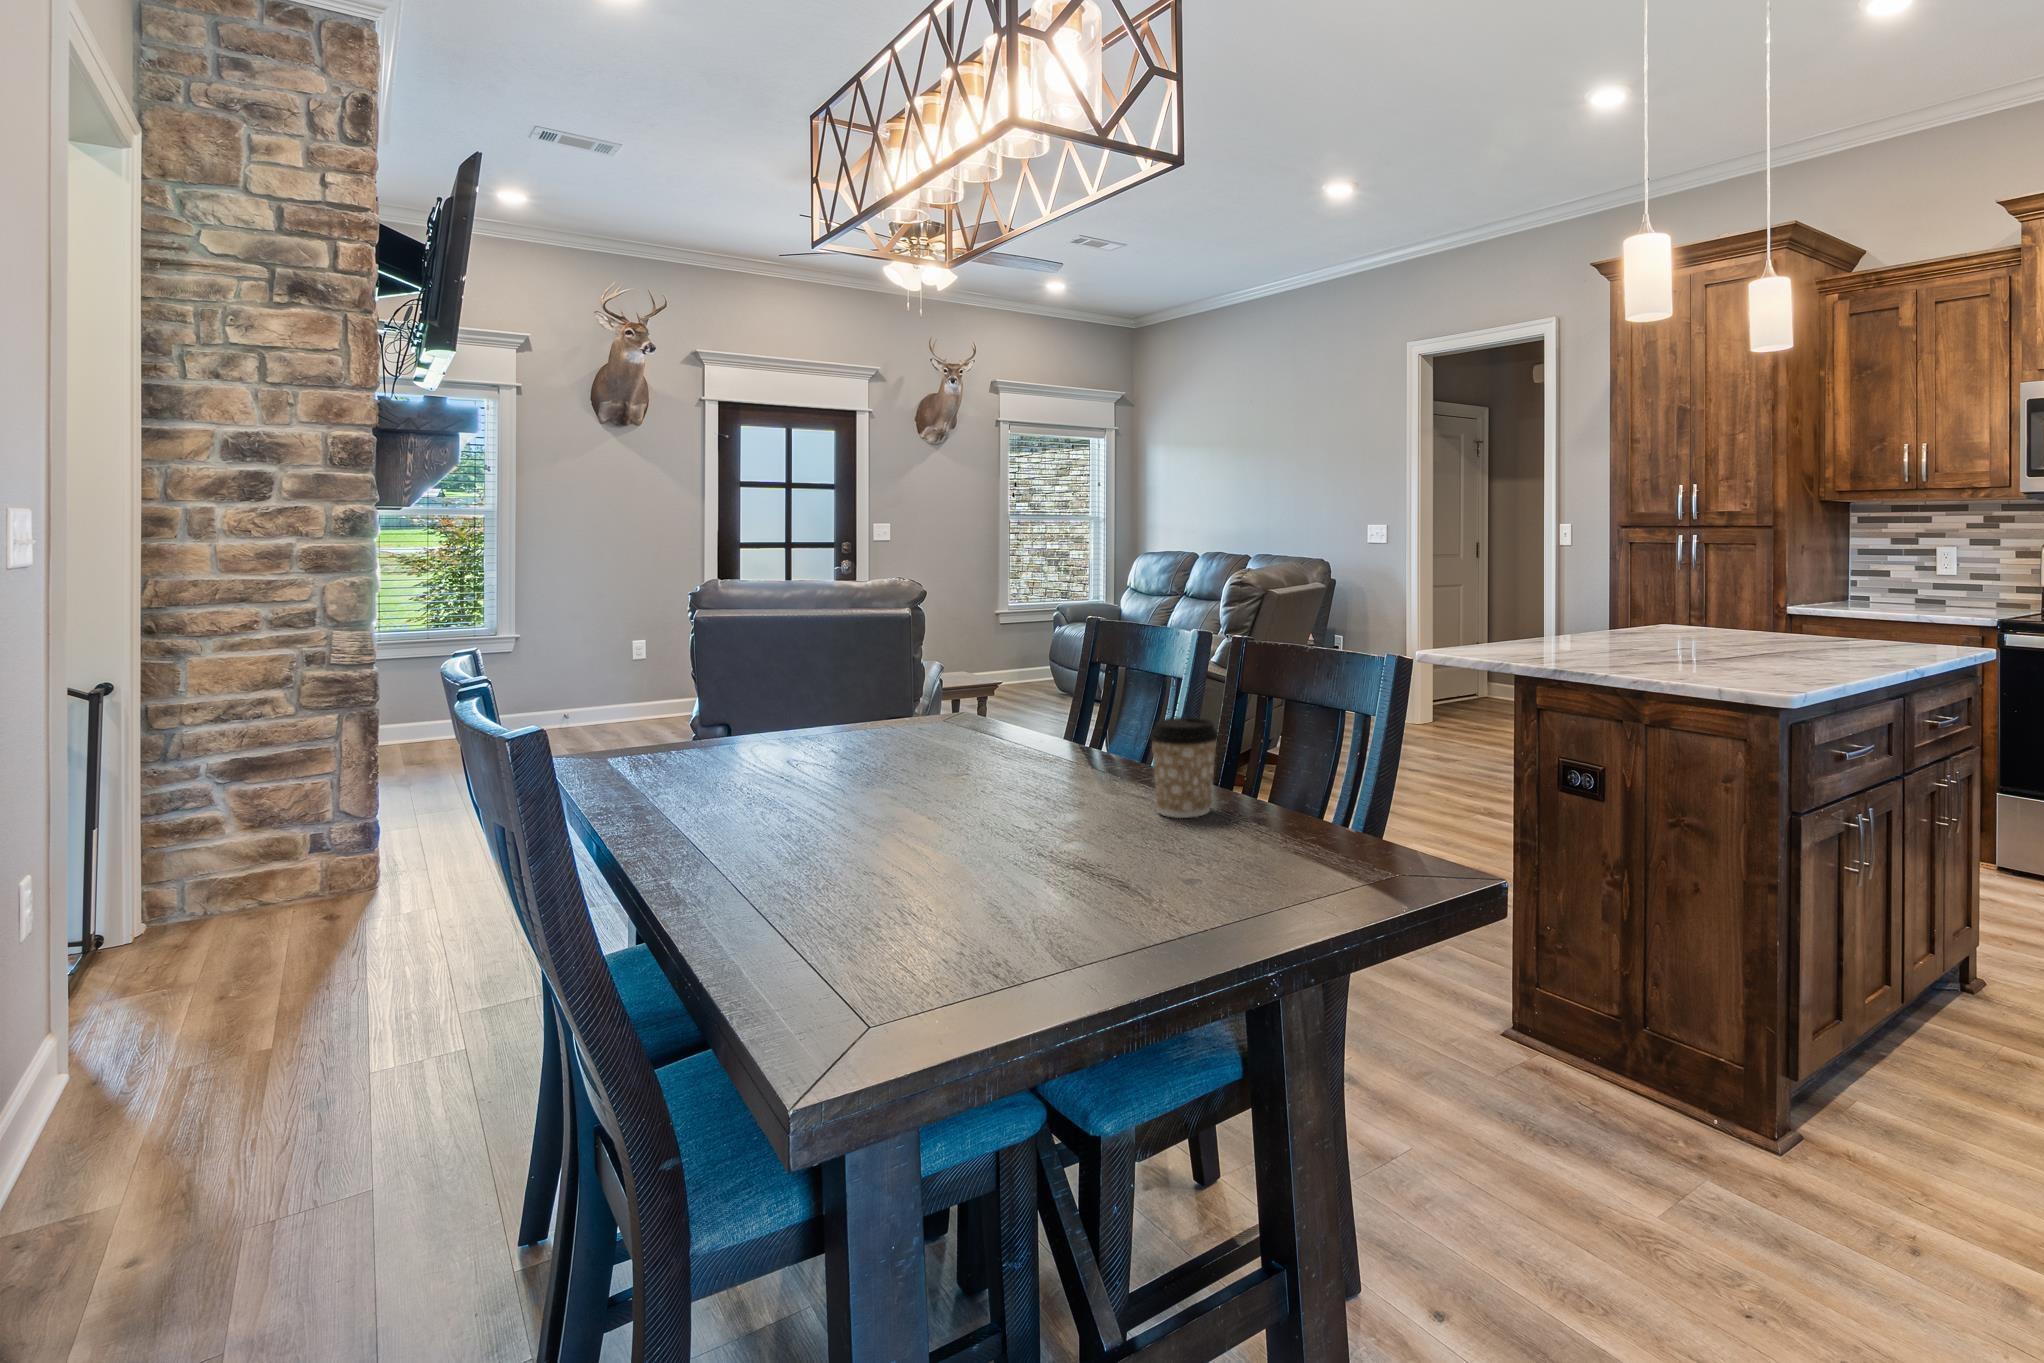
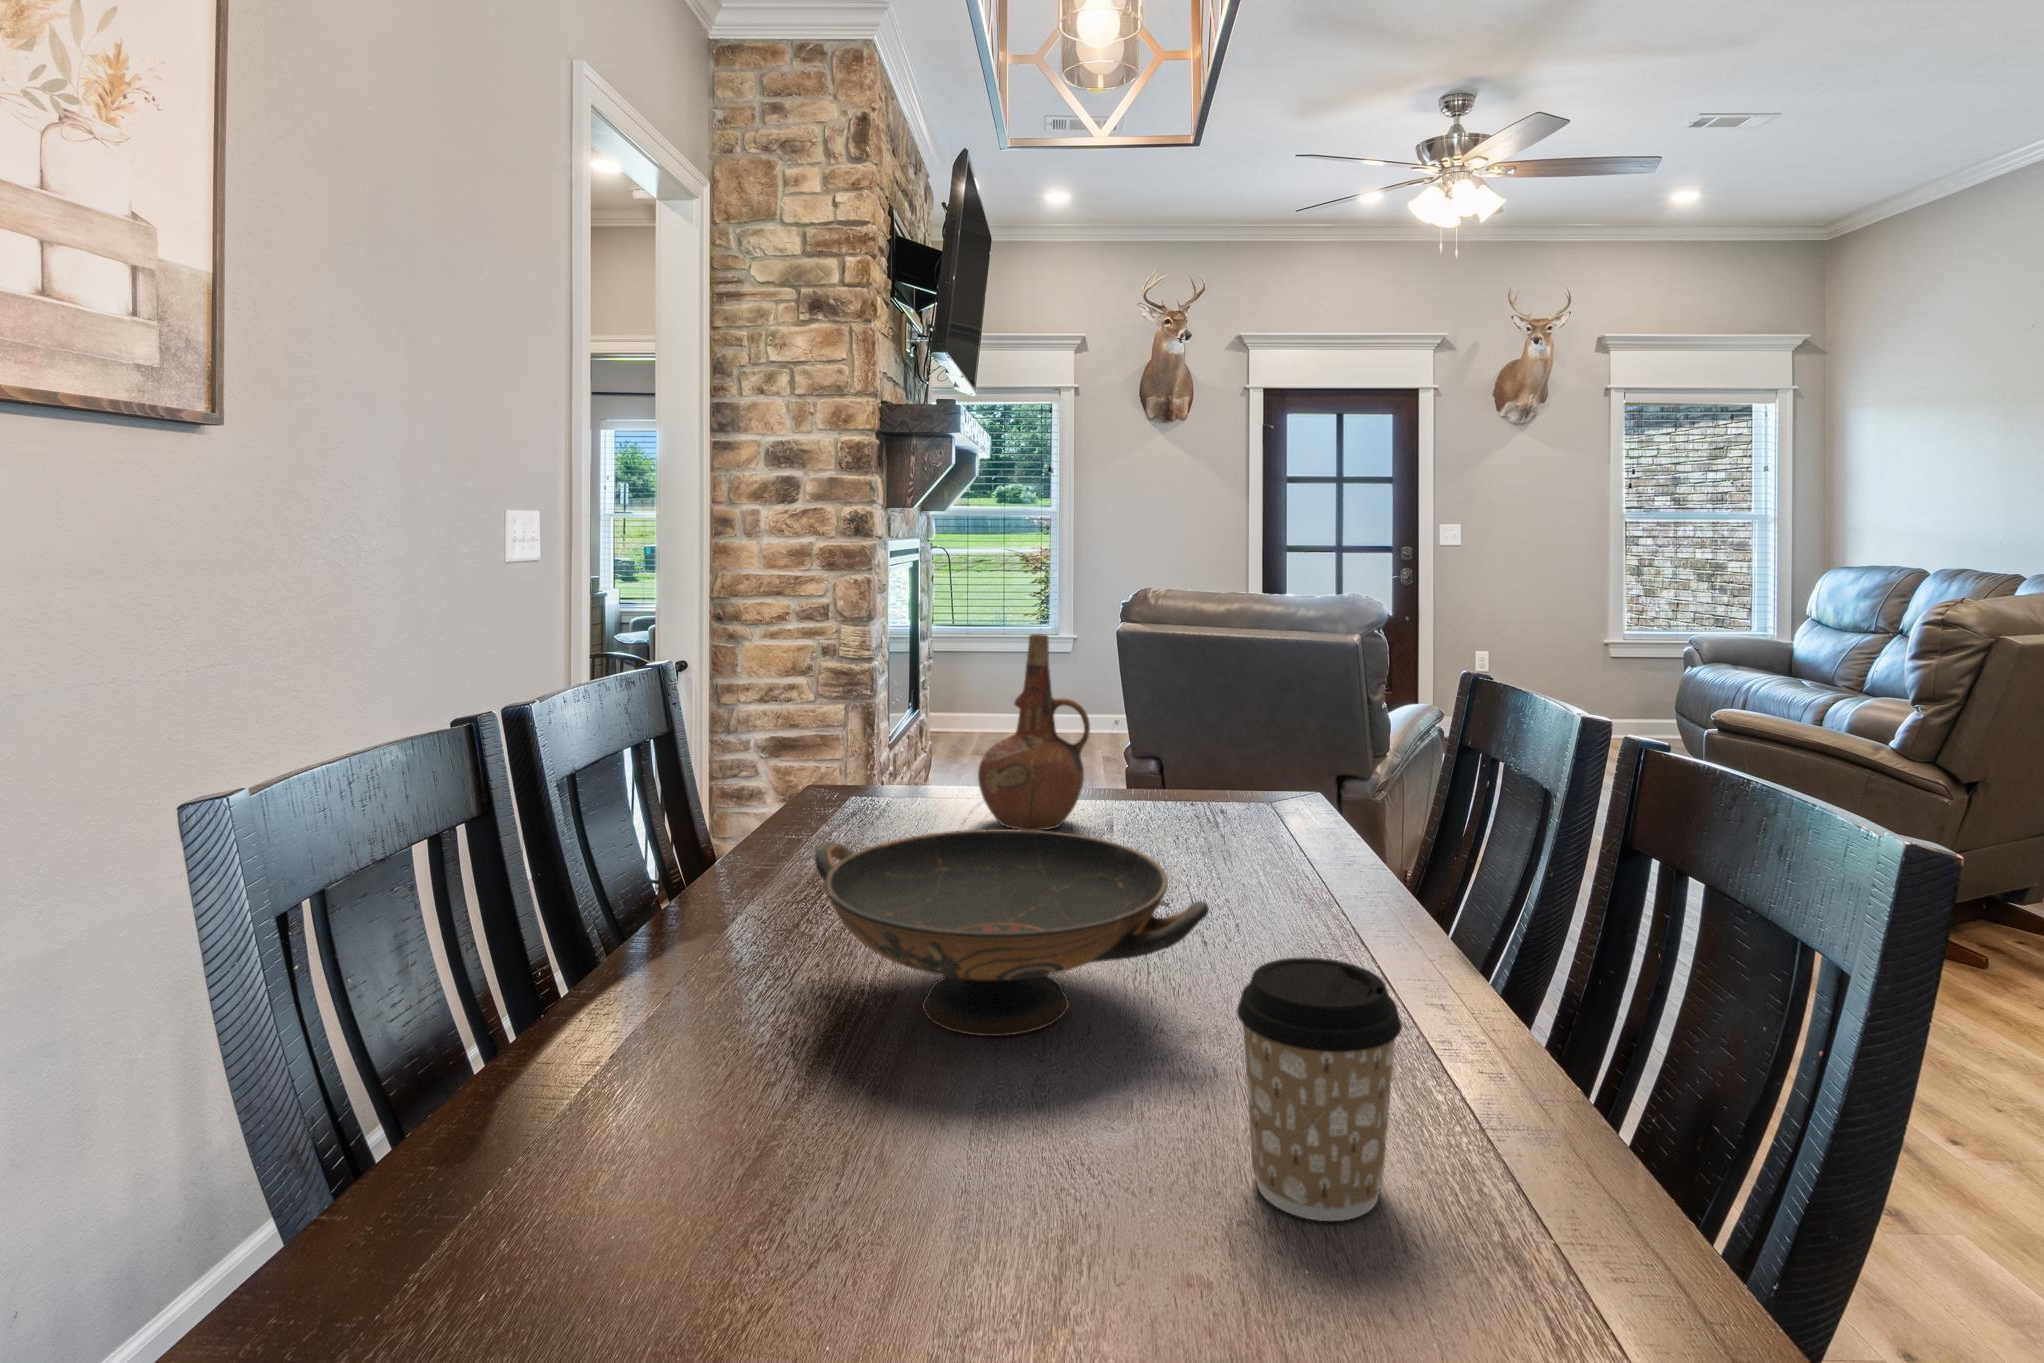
ceramic pitcher: none [771,603,854,741] -> present [978,634,1090,830]
decorative bowl: none [826,707,1084,810] -> present [815,829,1209,1036]

